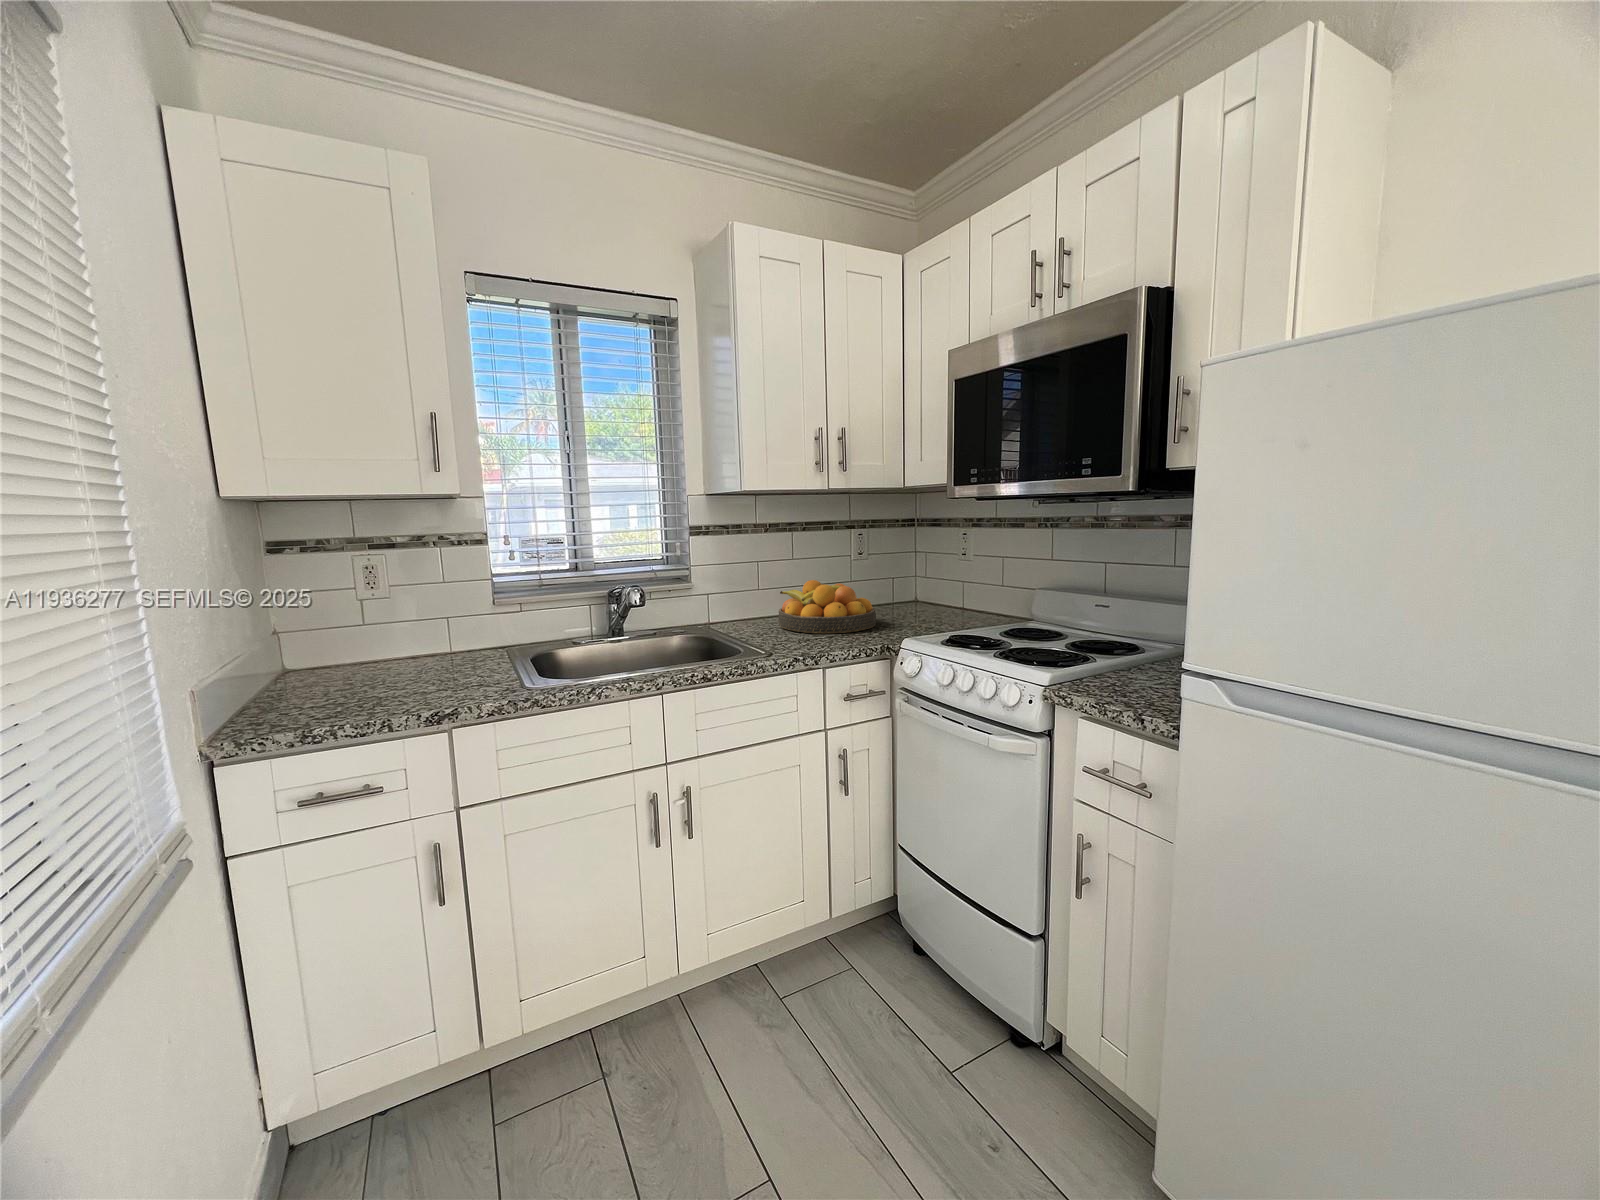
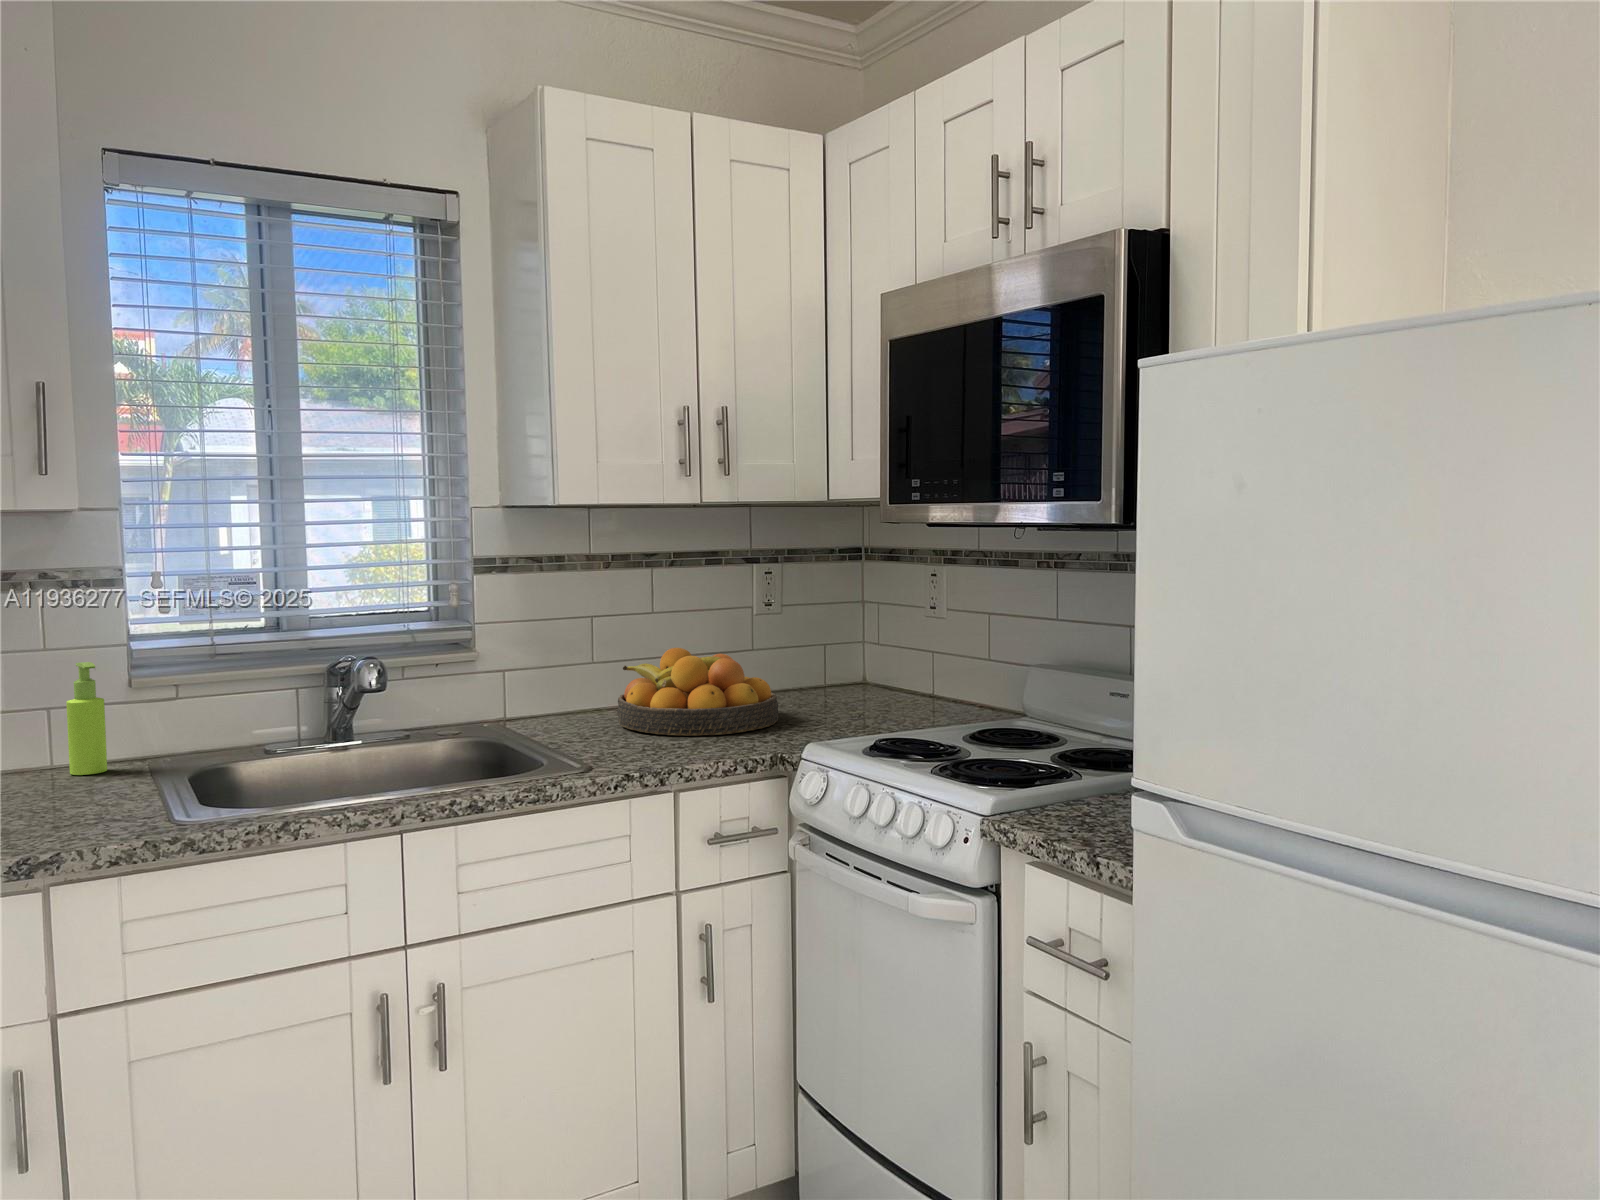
soap dispenser: none [454,590,480,658] -> present [66,662,107,775]

